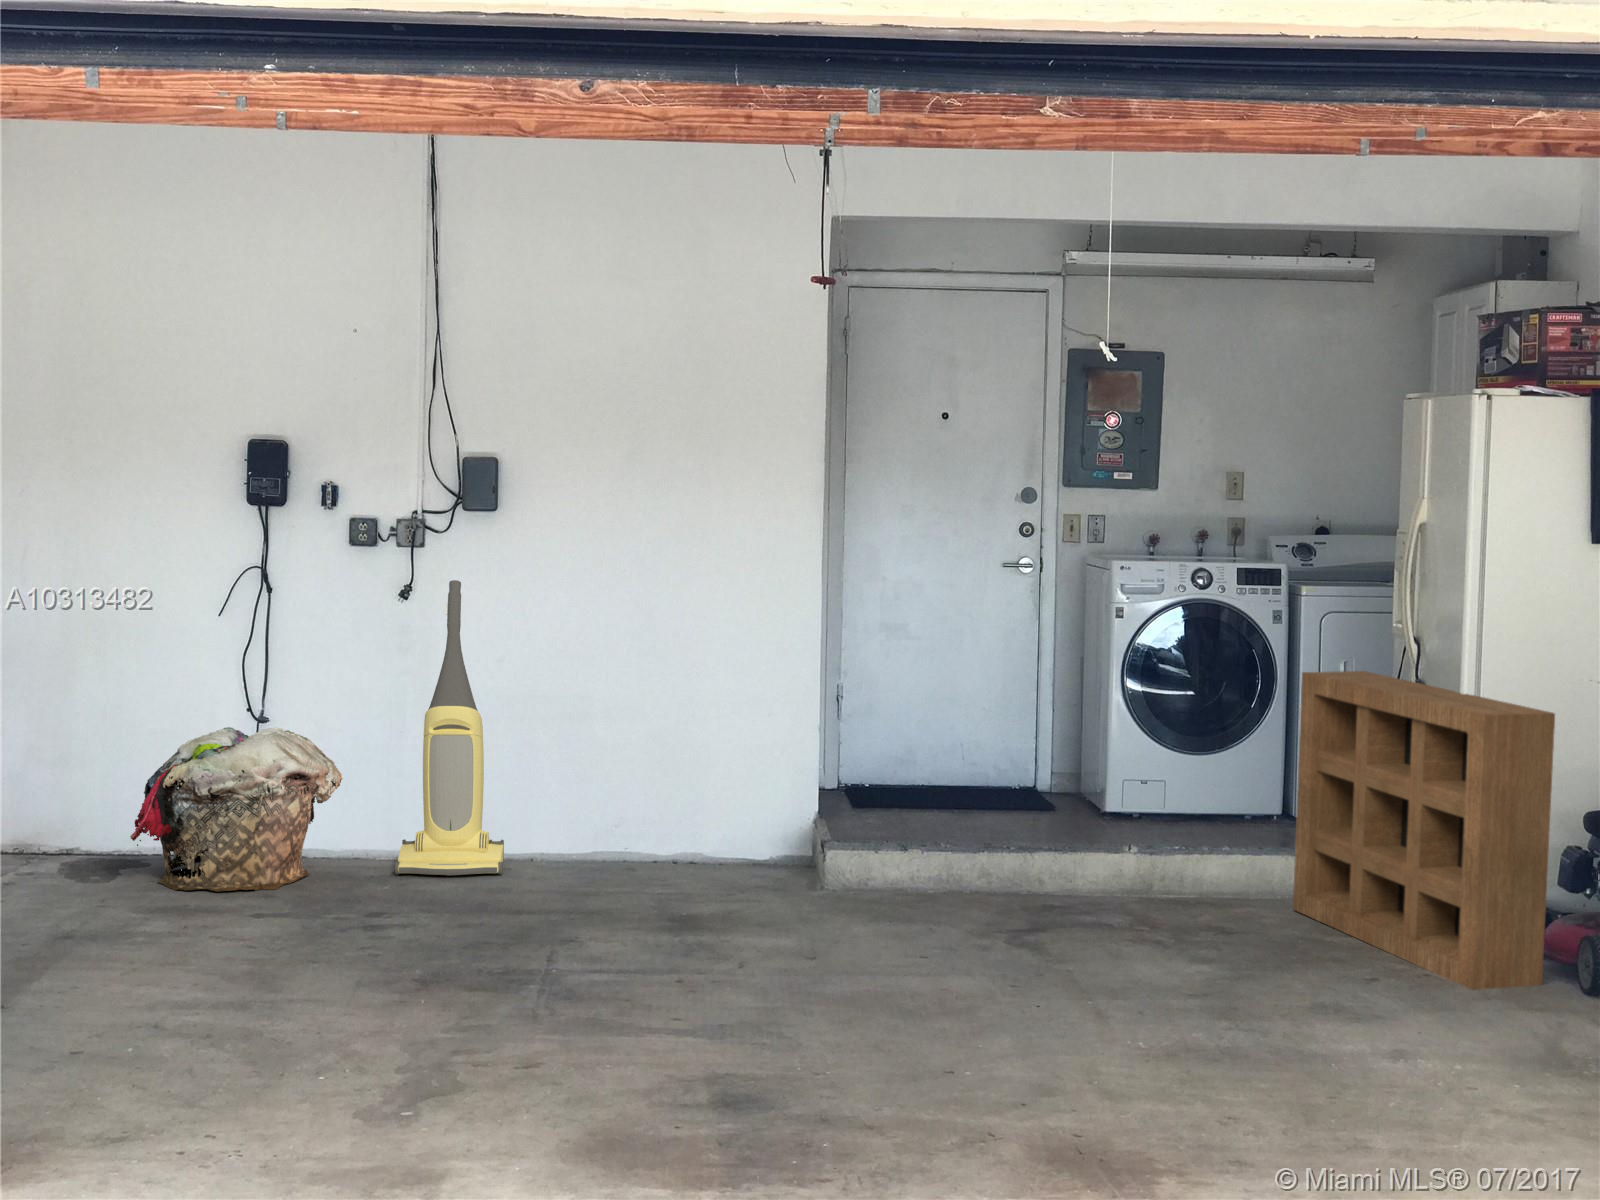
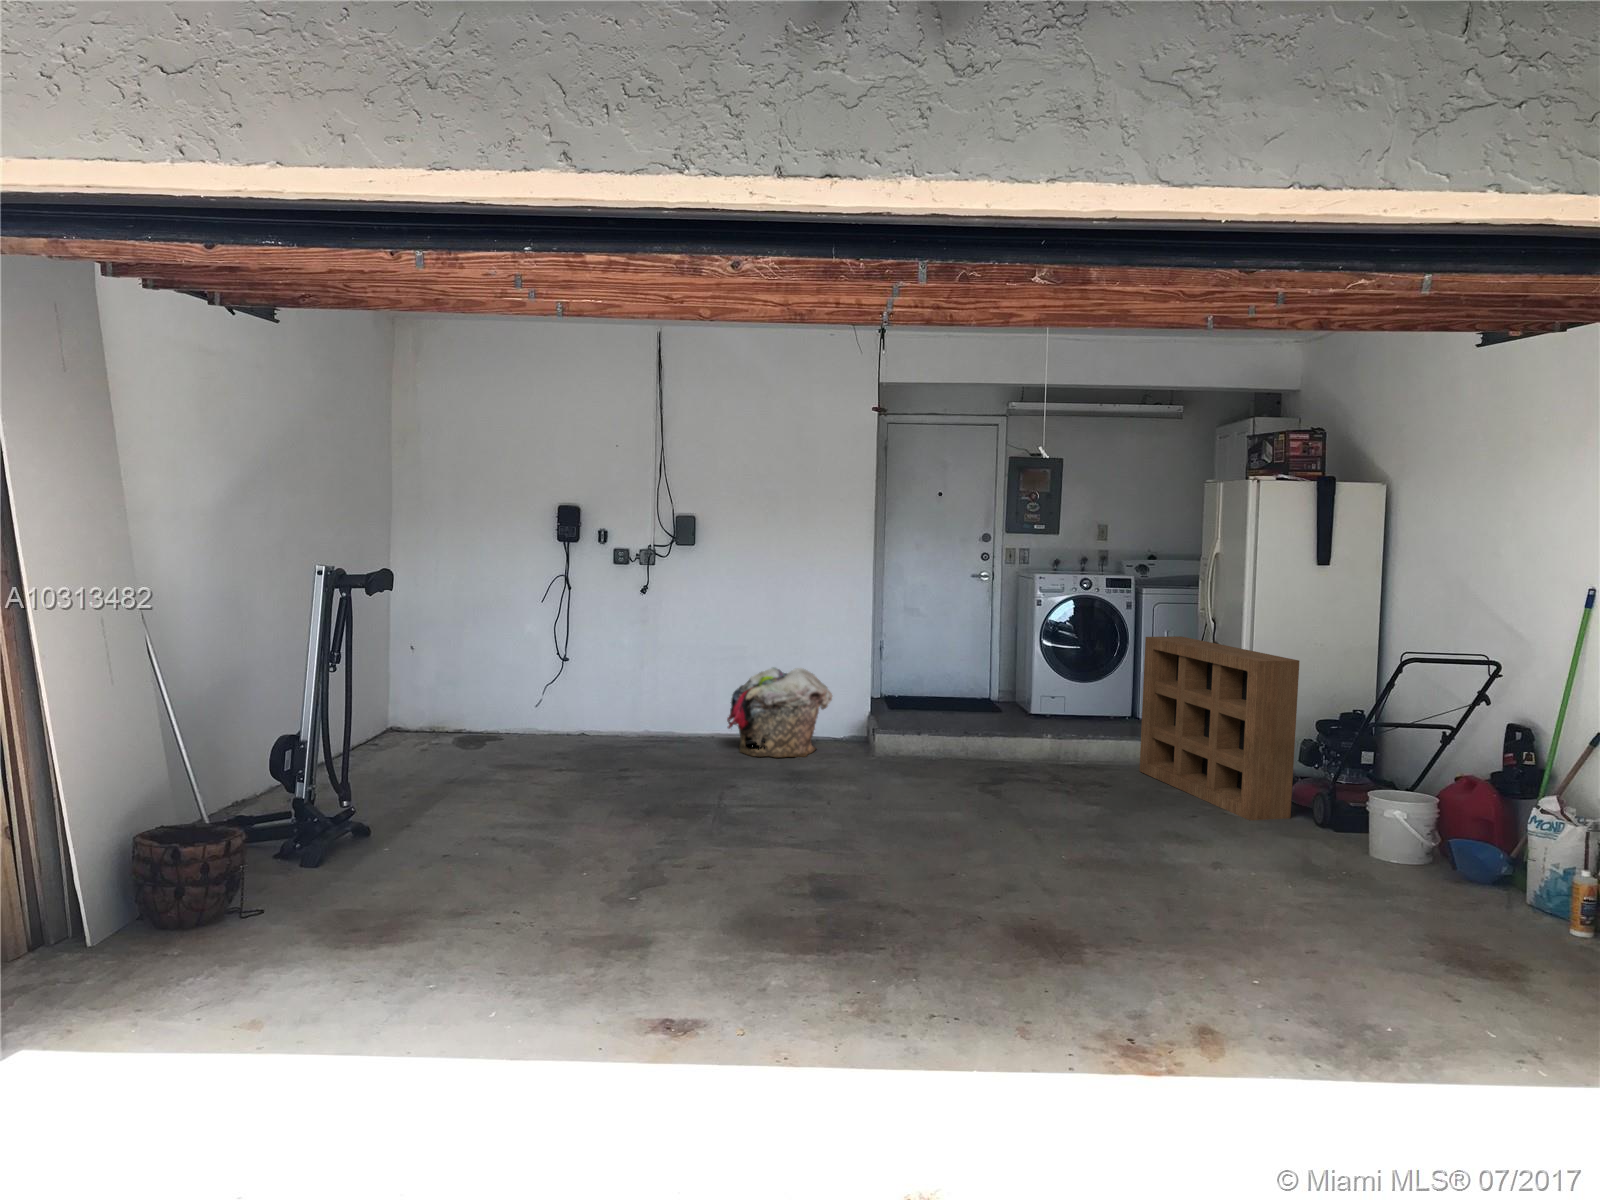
vacuum cleaner: present [395,580,504,876] -> none [636,583,696,746]
laundry basket: present [130,727,343,892] -> present [727,667,832,758]

